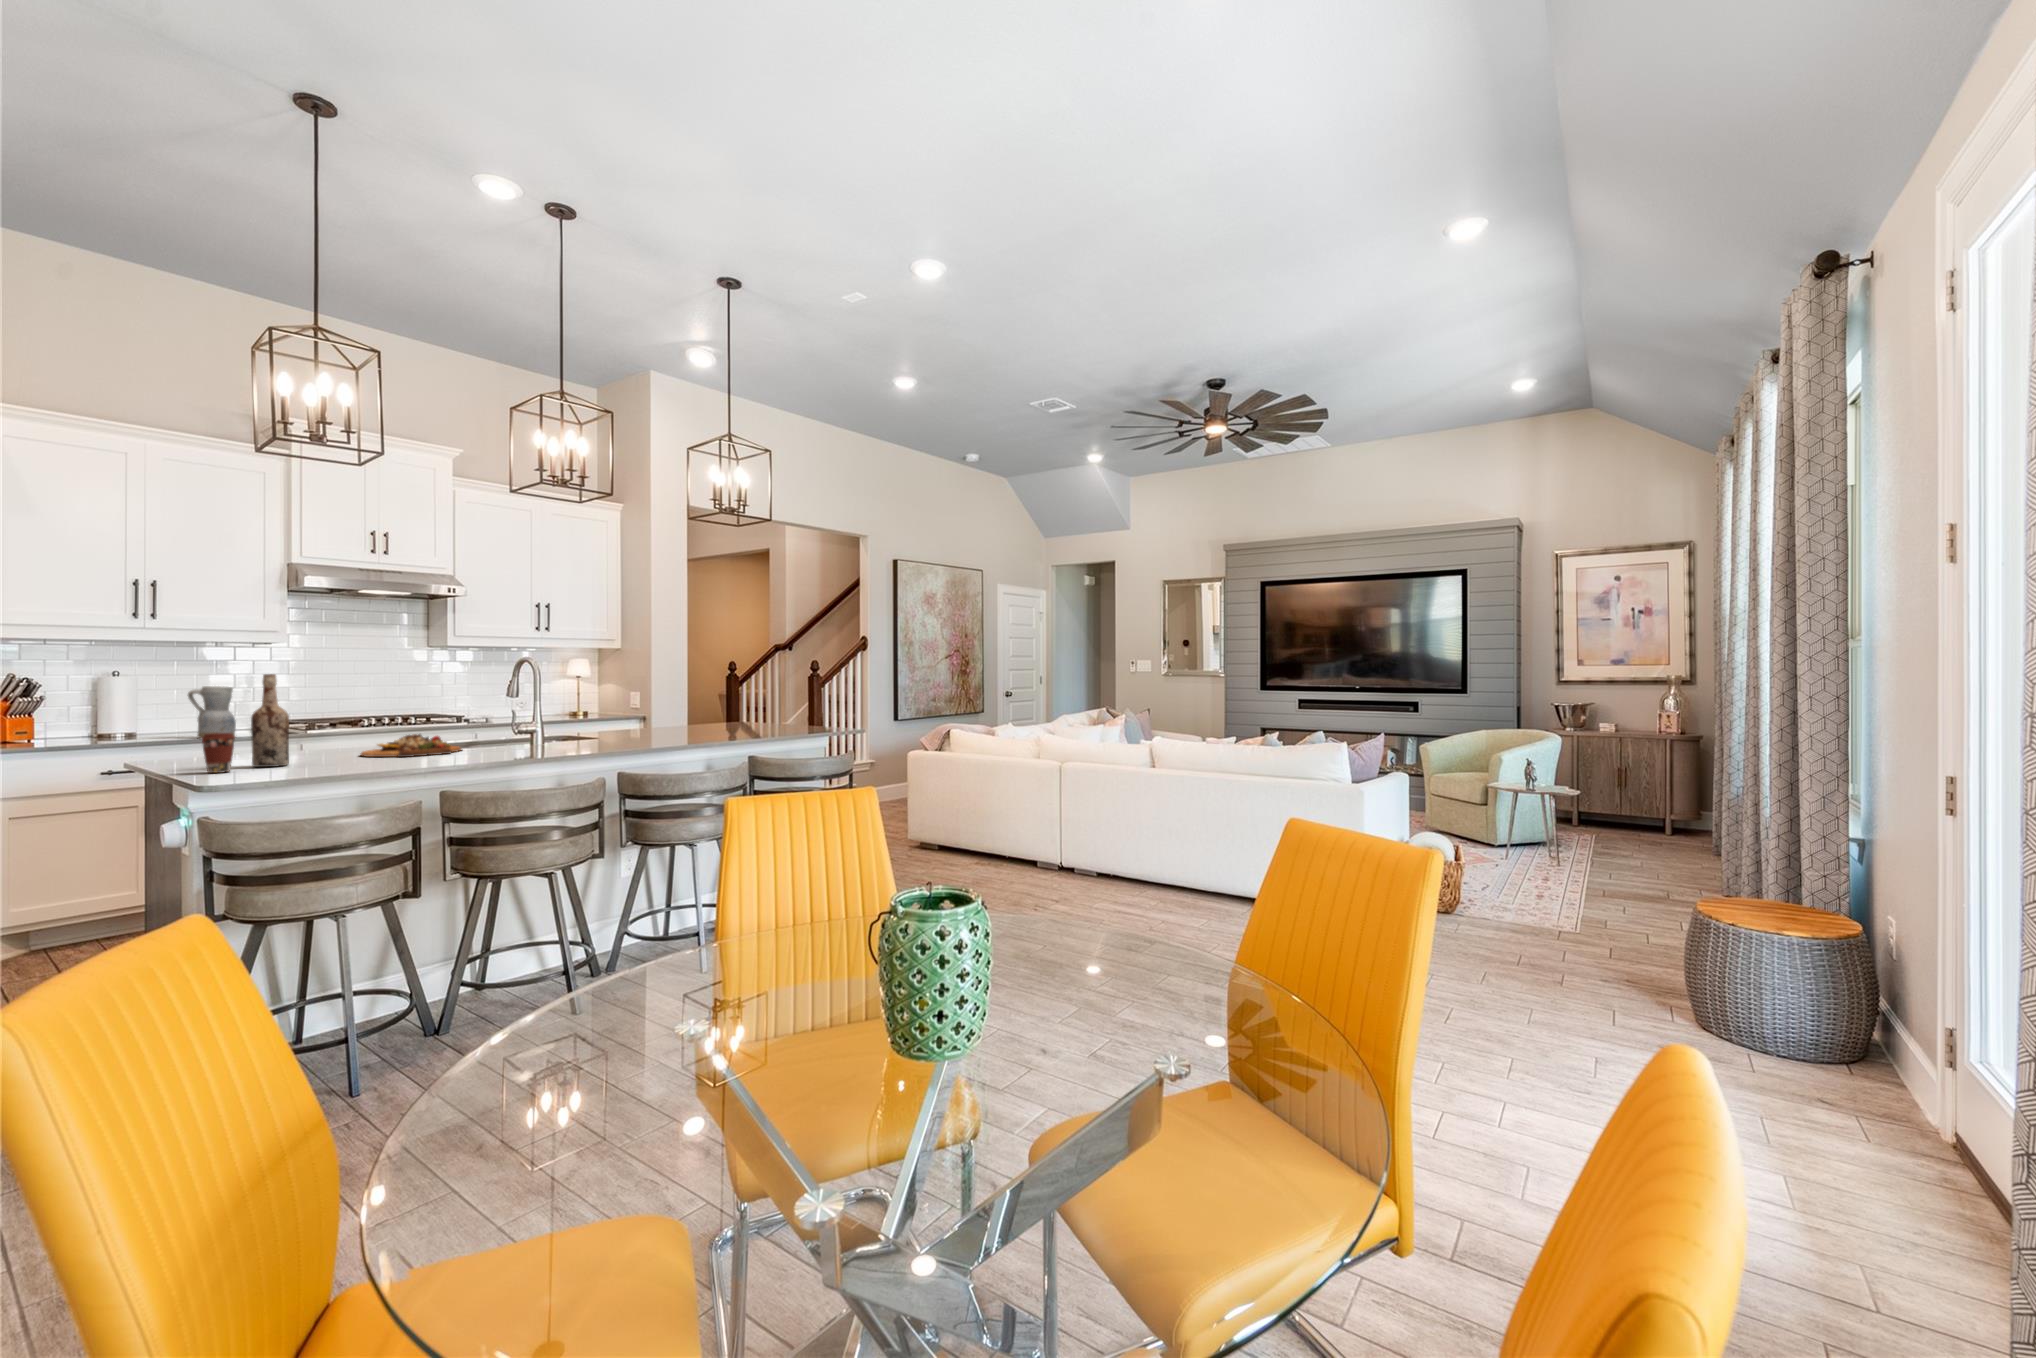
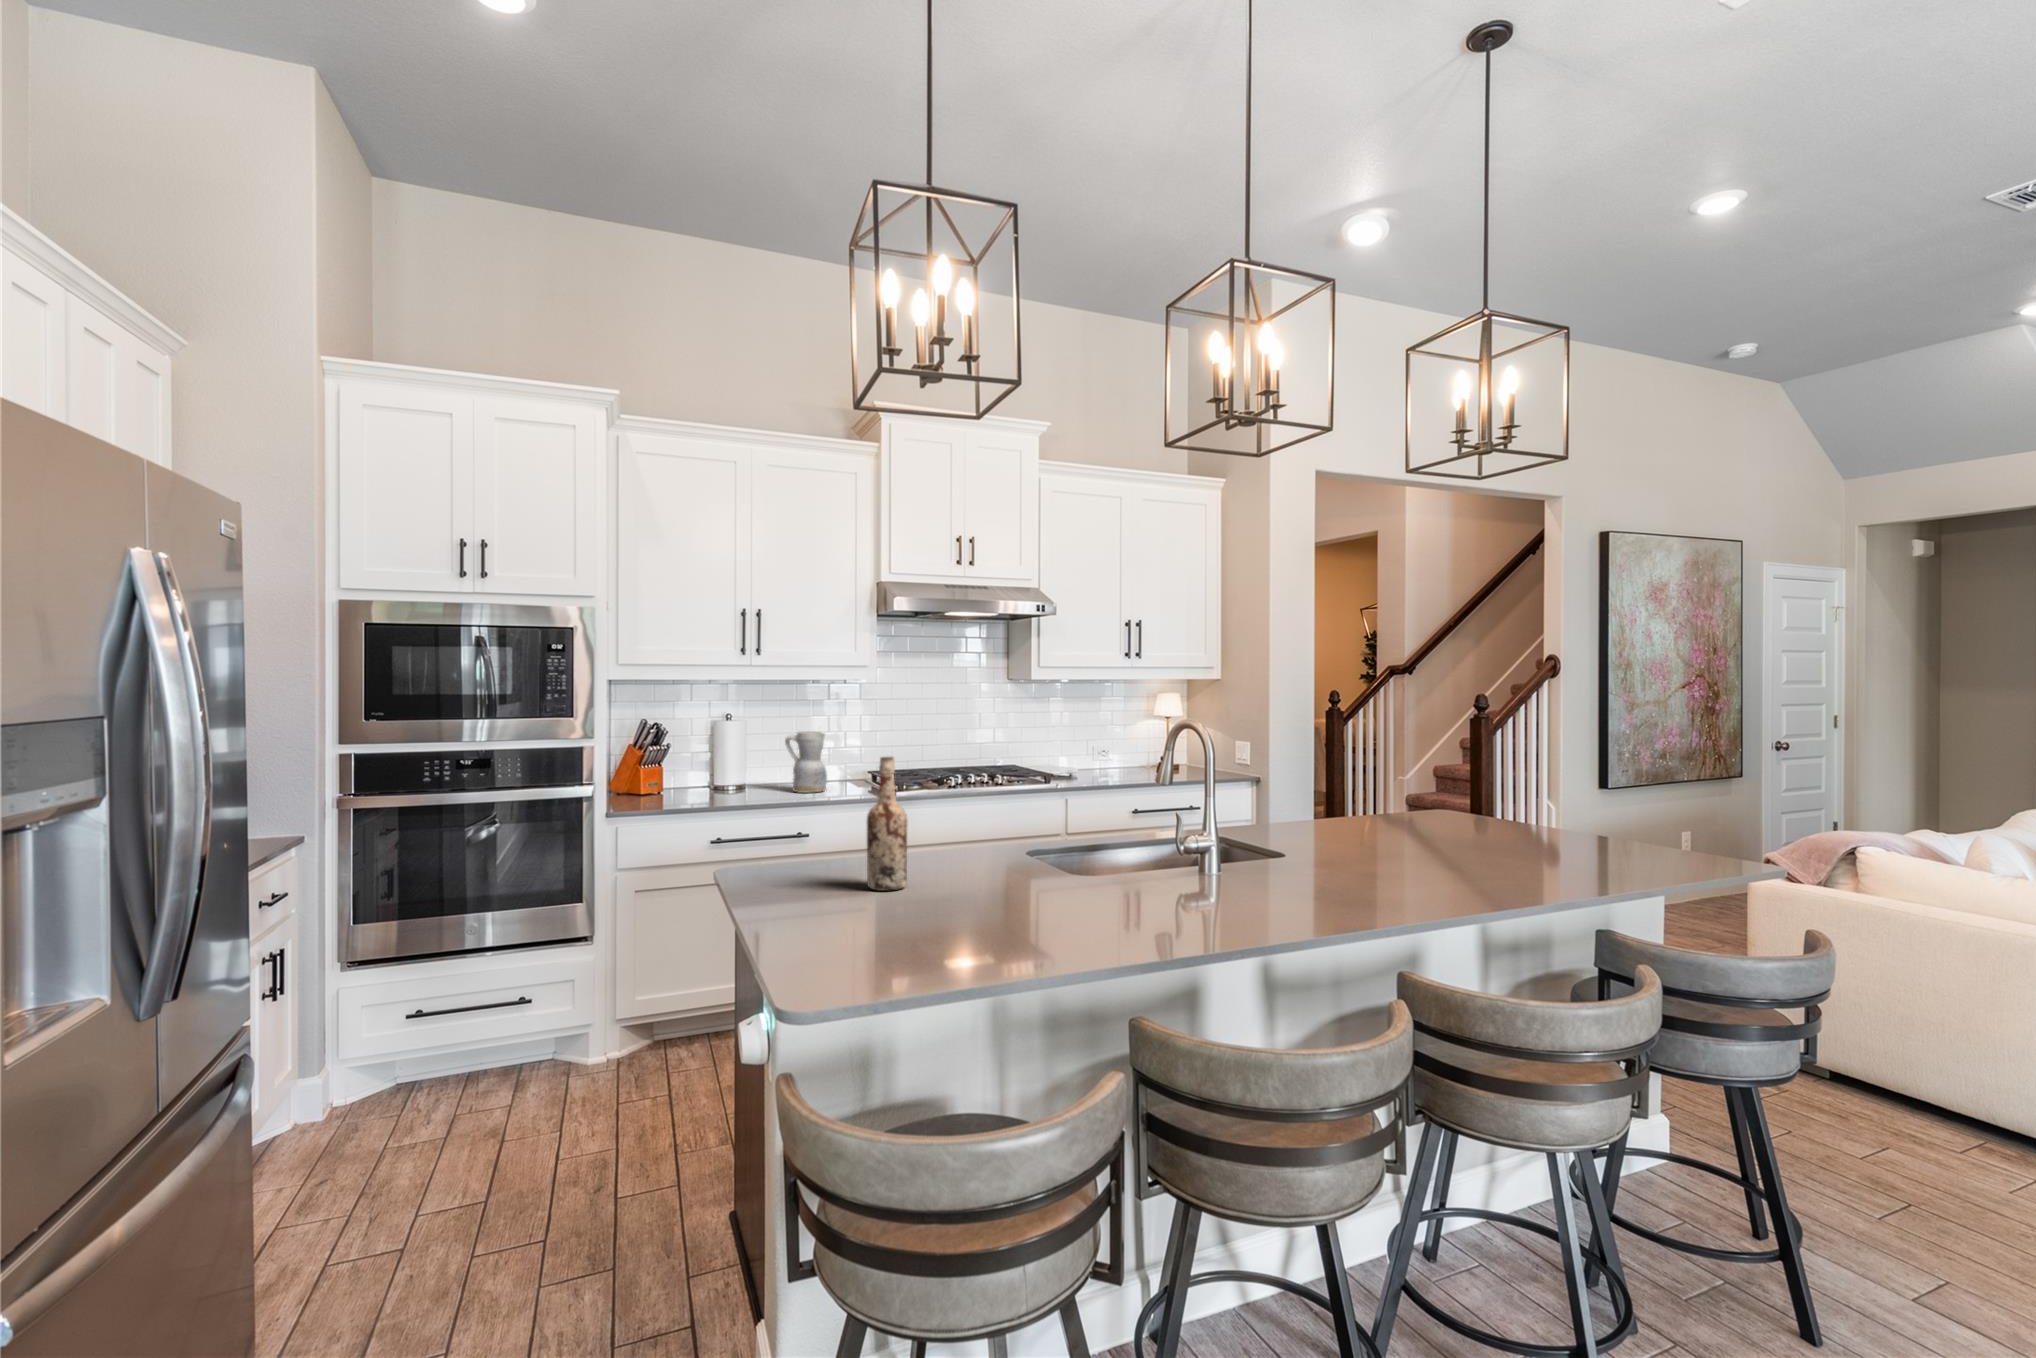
coffee cup: present [201,733,235,773] -> none [815,843,853,902]
cutting board: present [361,734,462,757] -> none [978,836,1101,879]

